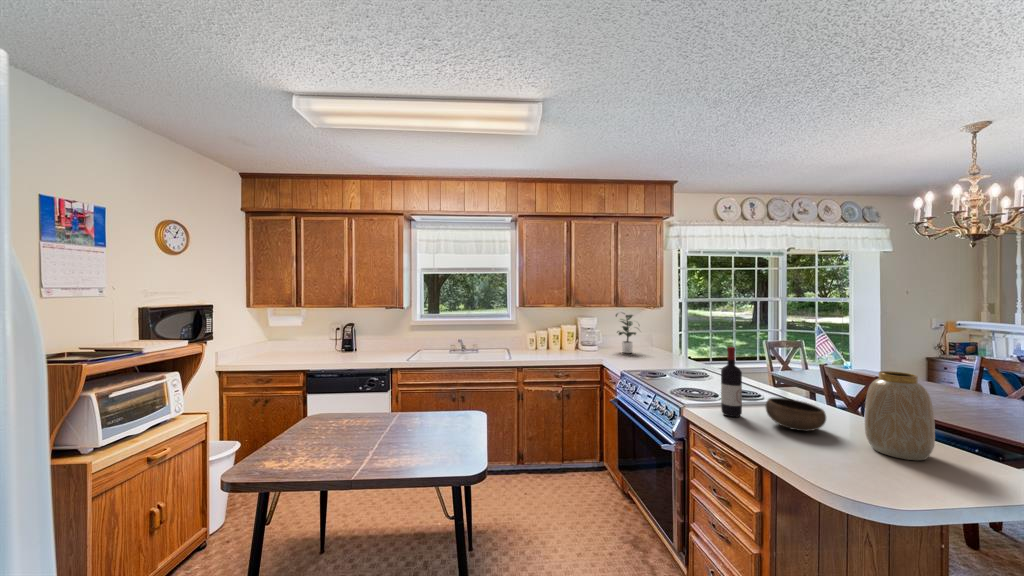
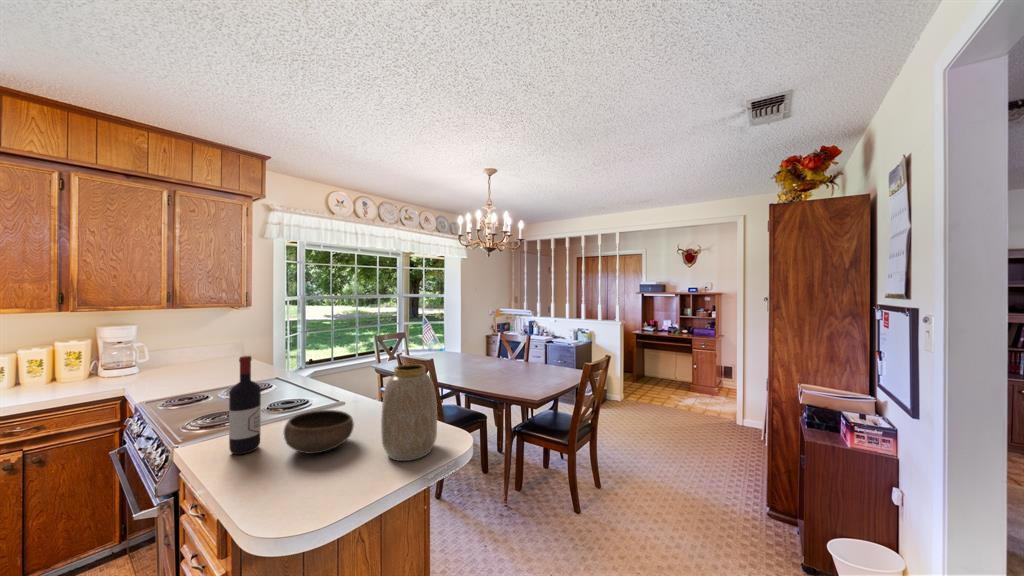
potted plant: present [616,313,636,353] -> none [158,314,223,369]

